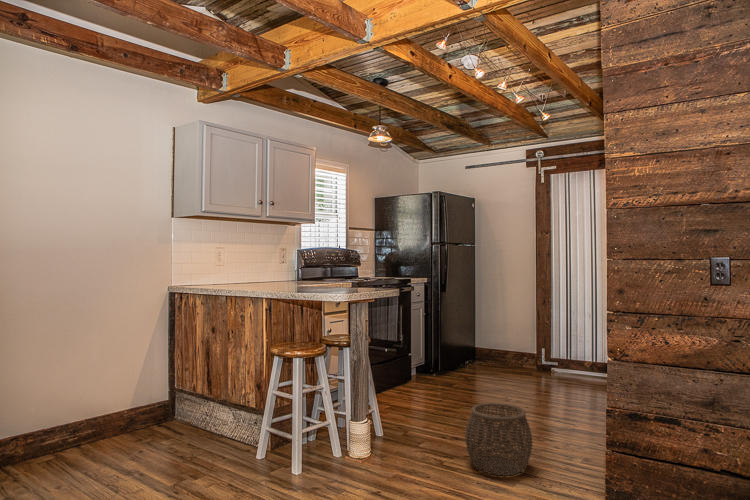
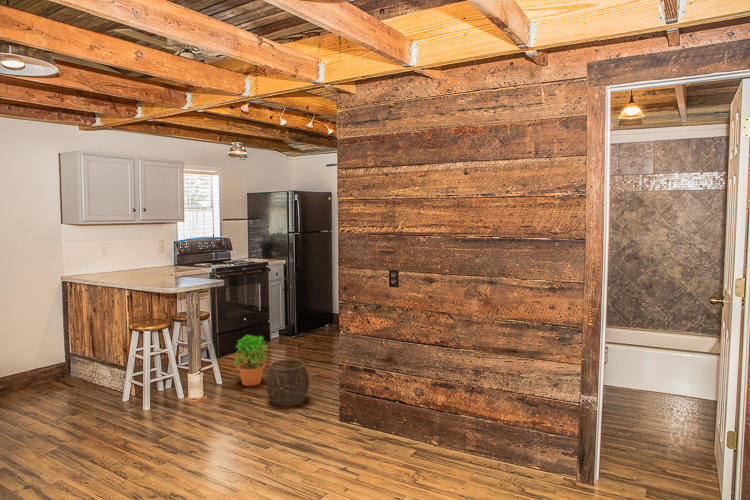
potted plant: none [397,366,451,442] -> present [234,335,267,386]

